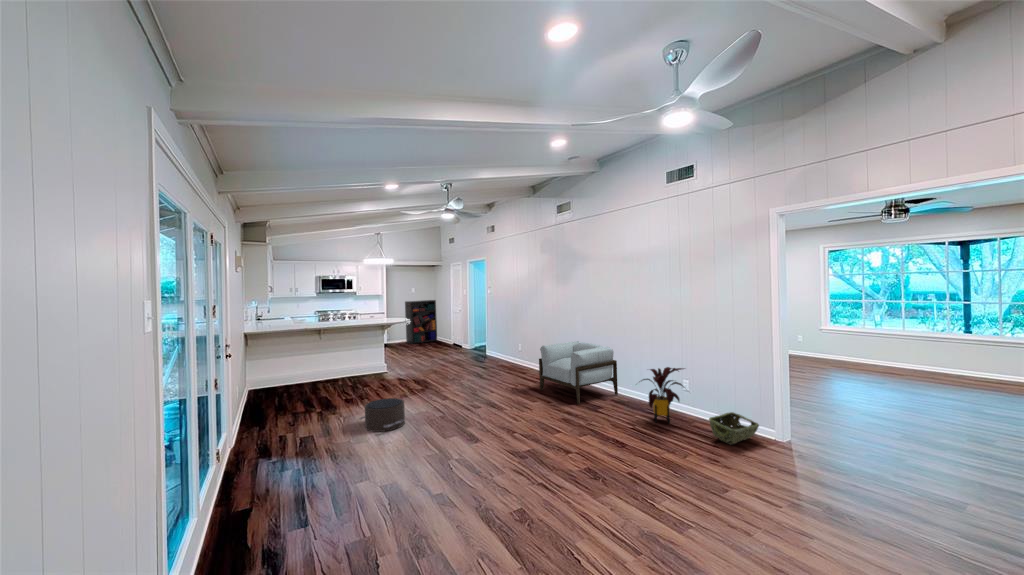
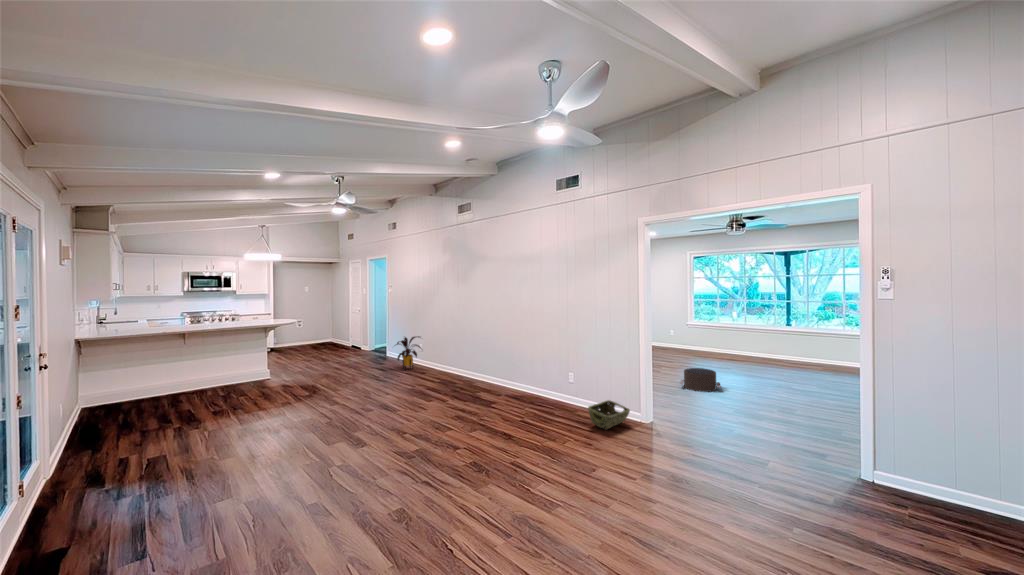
bookshelf: present [405,300,437,344] -> none [294,299,332,347]
armchair: present [539,341,618,404] -> none [436,339,513,402]
house plant: present [643,367,684,423] -> present [396,336,421,370]
pouf: present [360,398,405,432] -> present [680,368,721,392]

